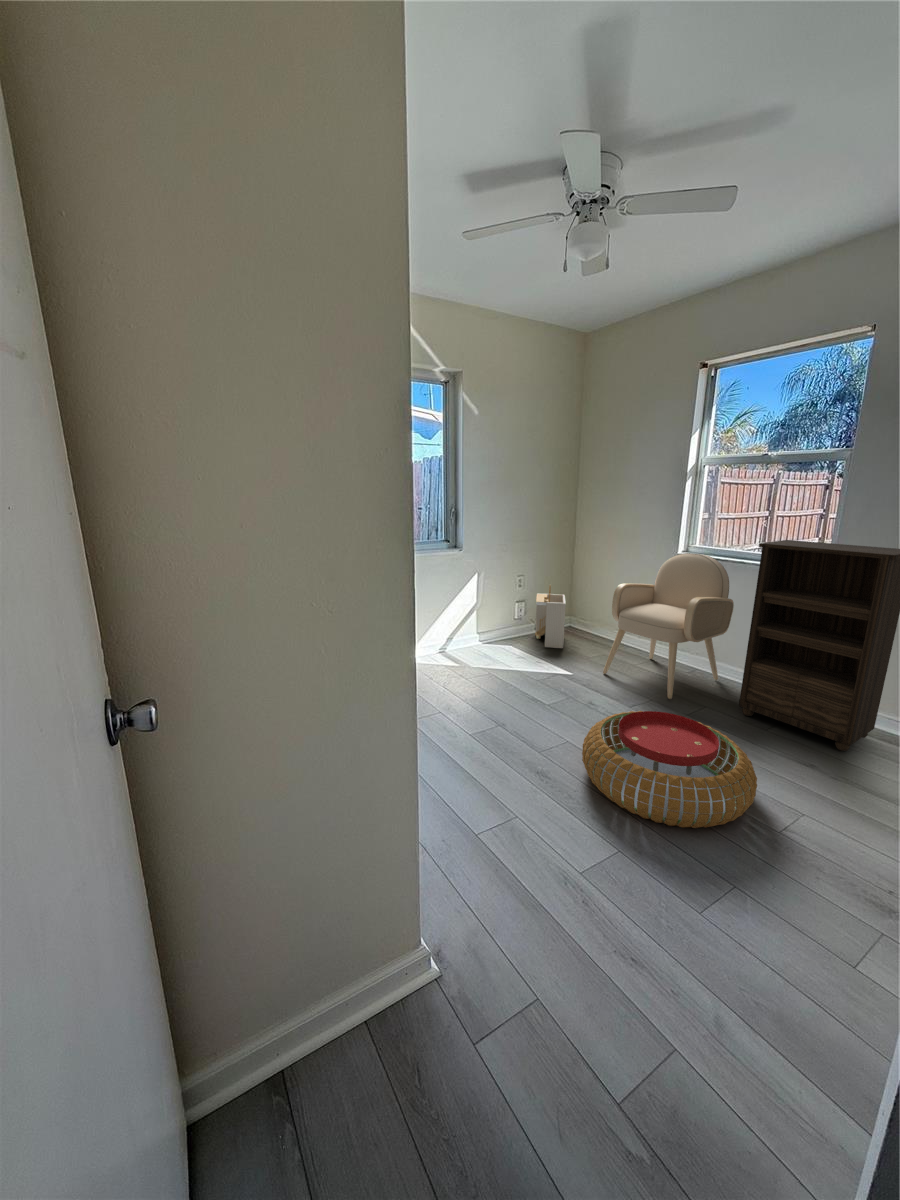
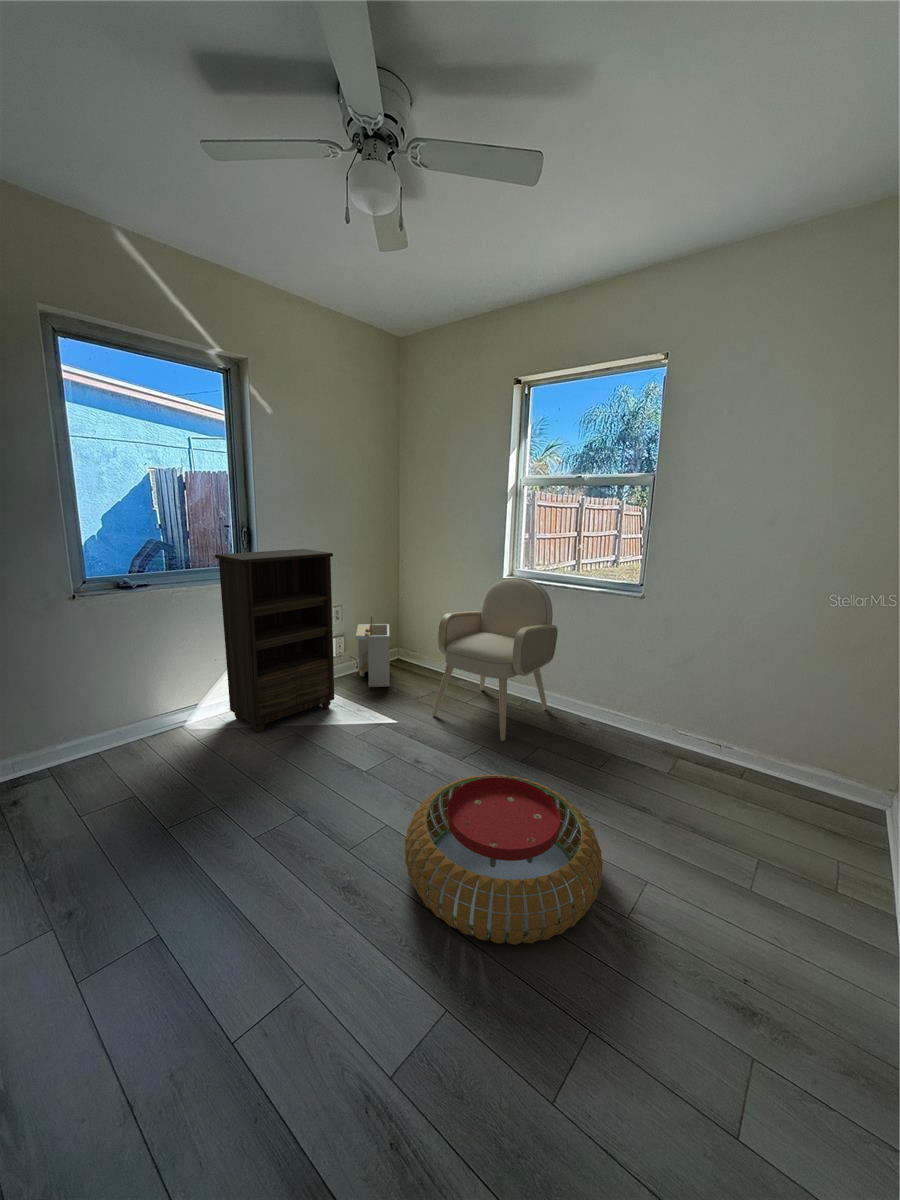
bookshelf: present [739,540,900,751] -> present [215,549,334,732]

